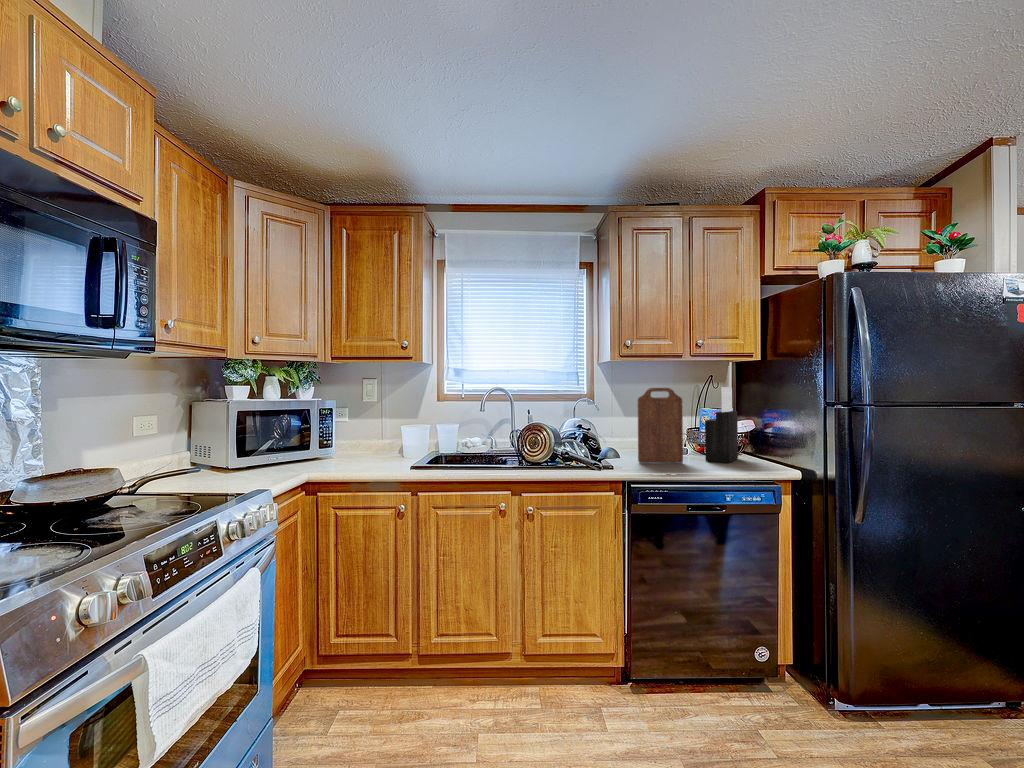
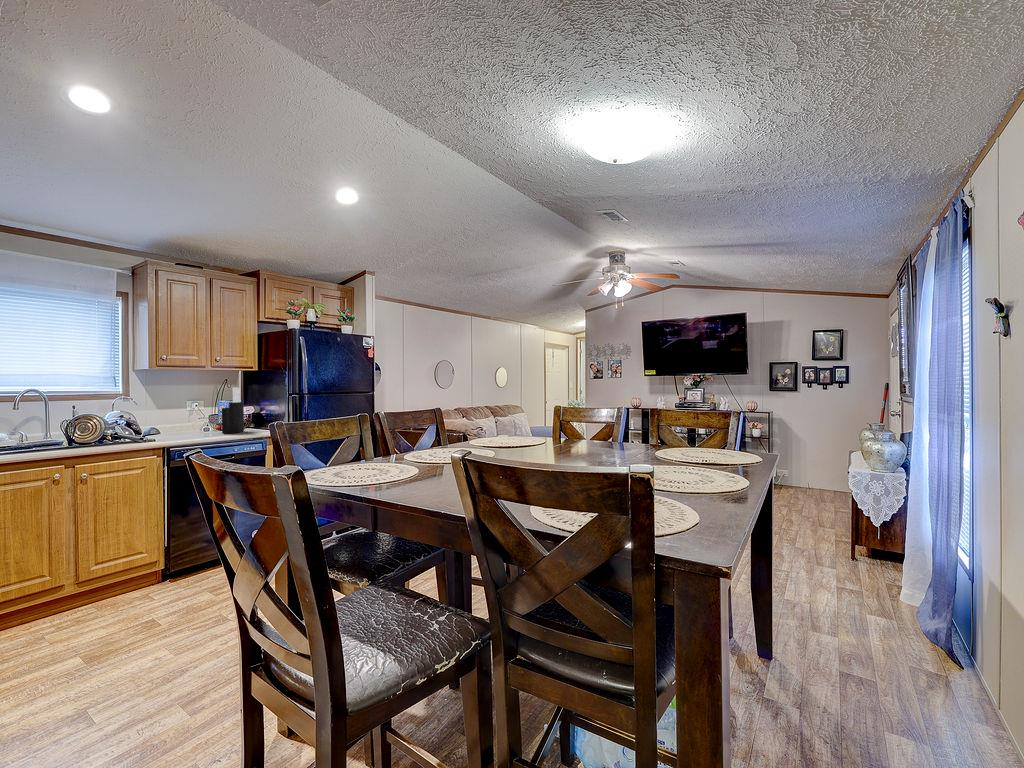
cutting board: present [638,388,683,463] -> none [172,388,206,438]

